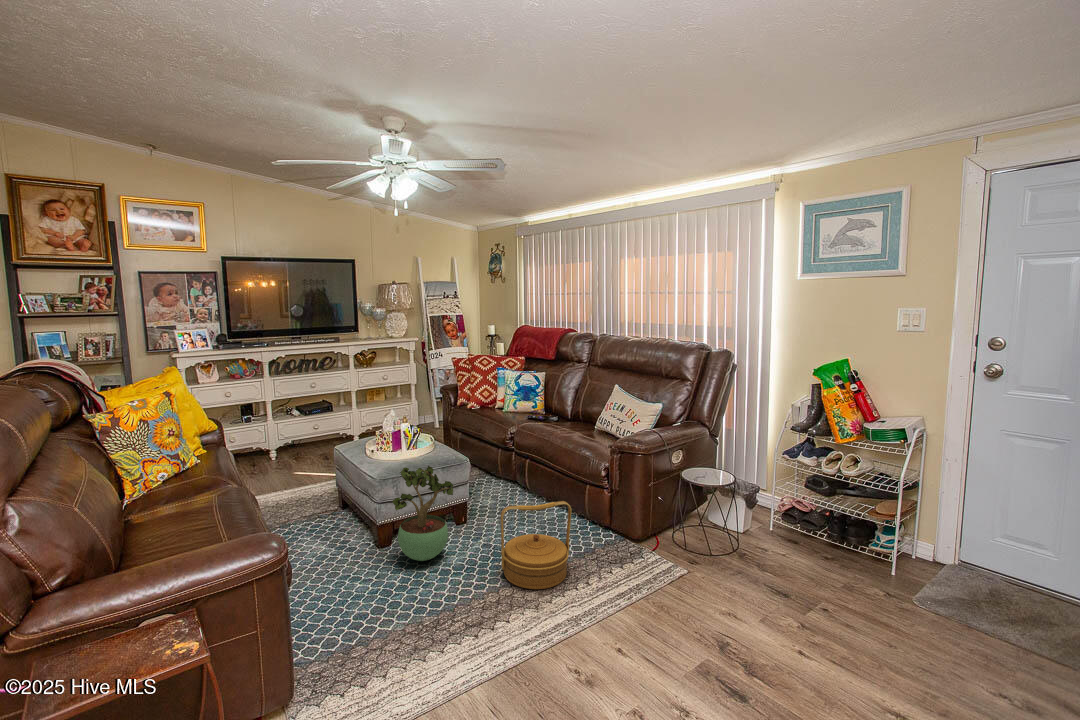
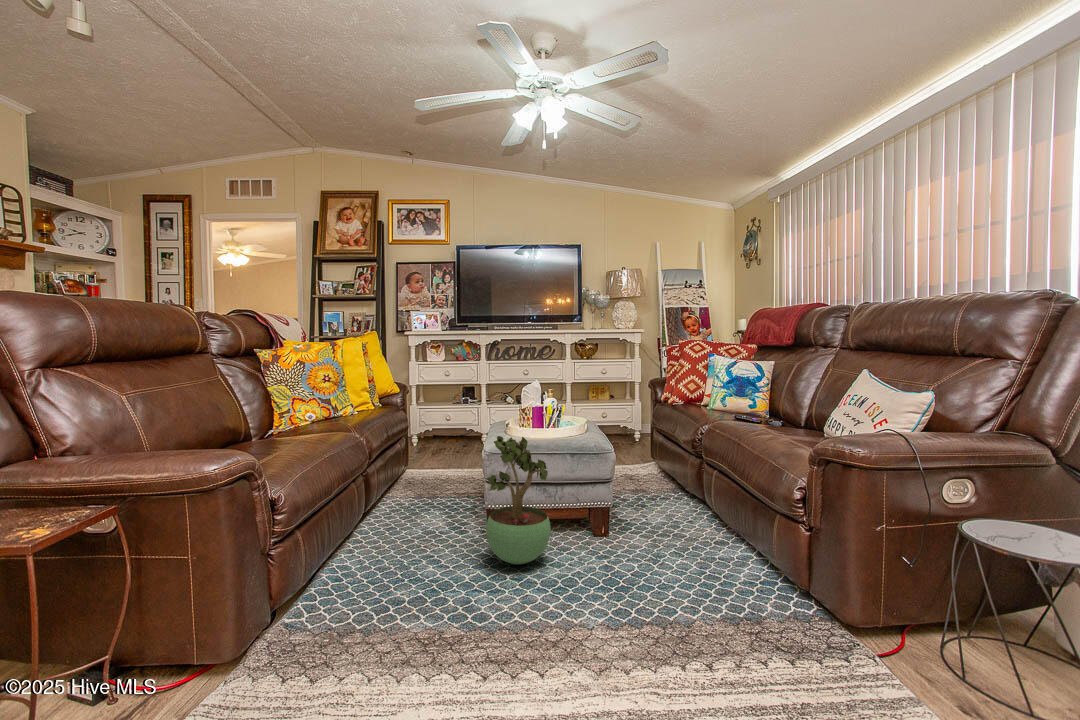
basket: present [501,501,572,589] -> none [587,506,704,651]

